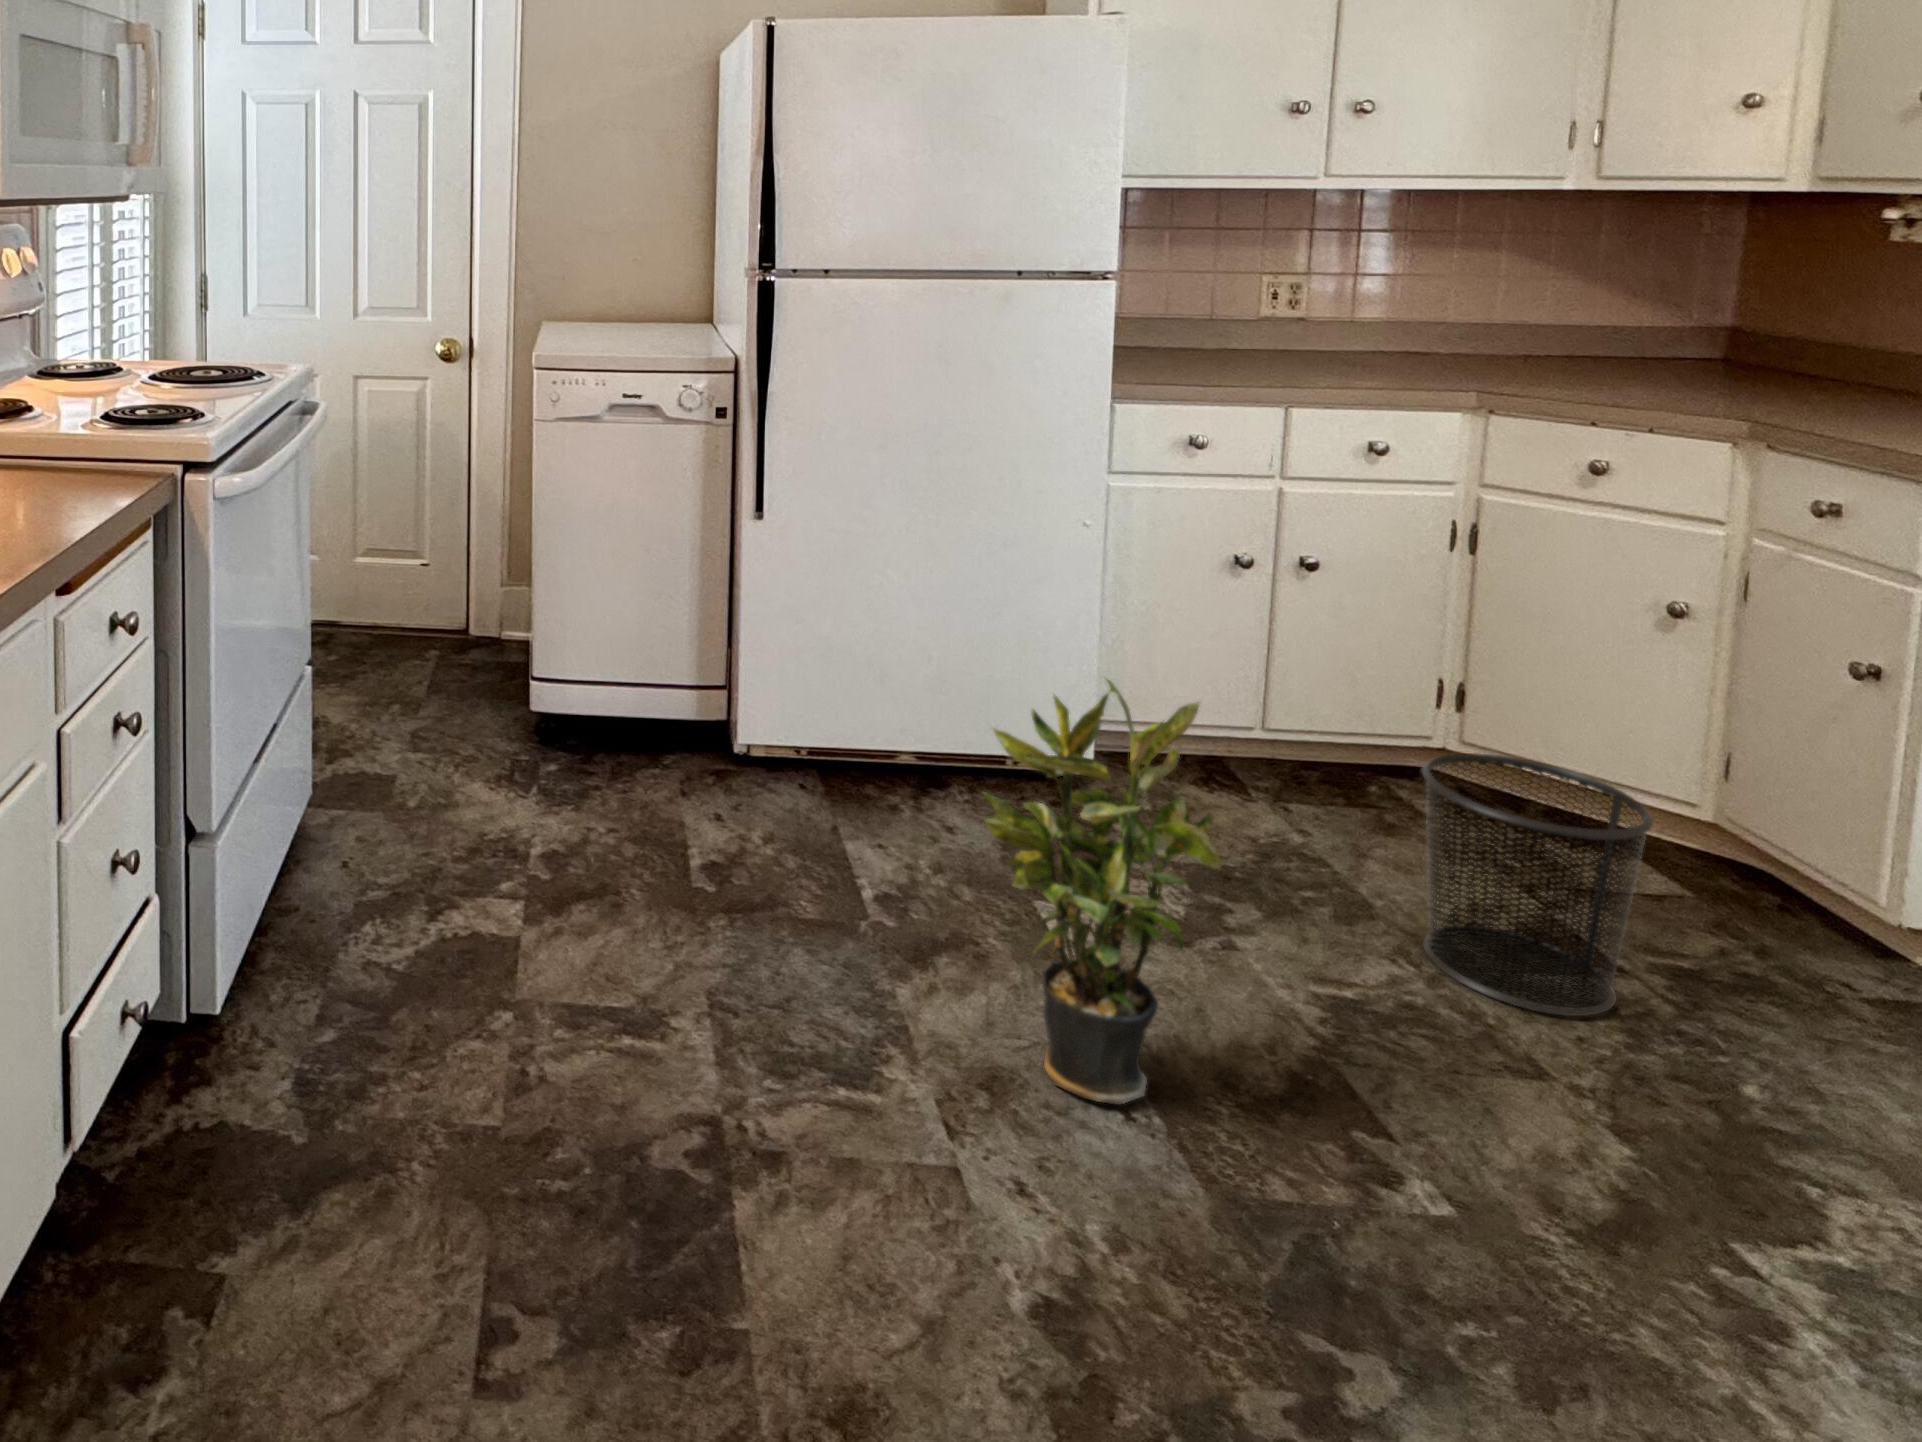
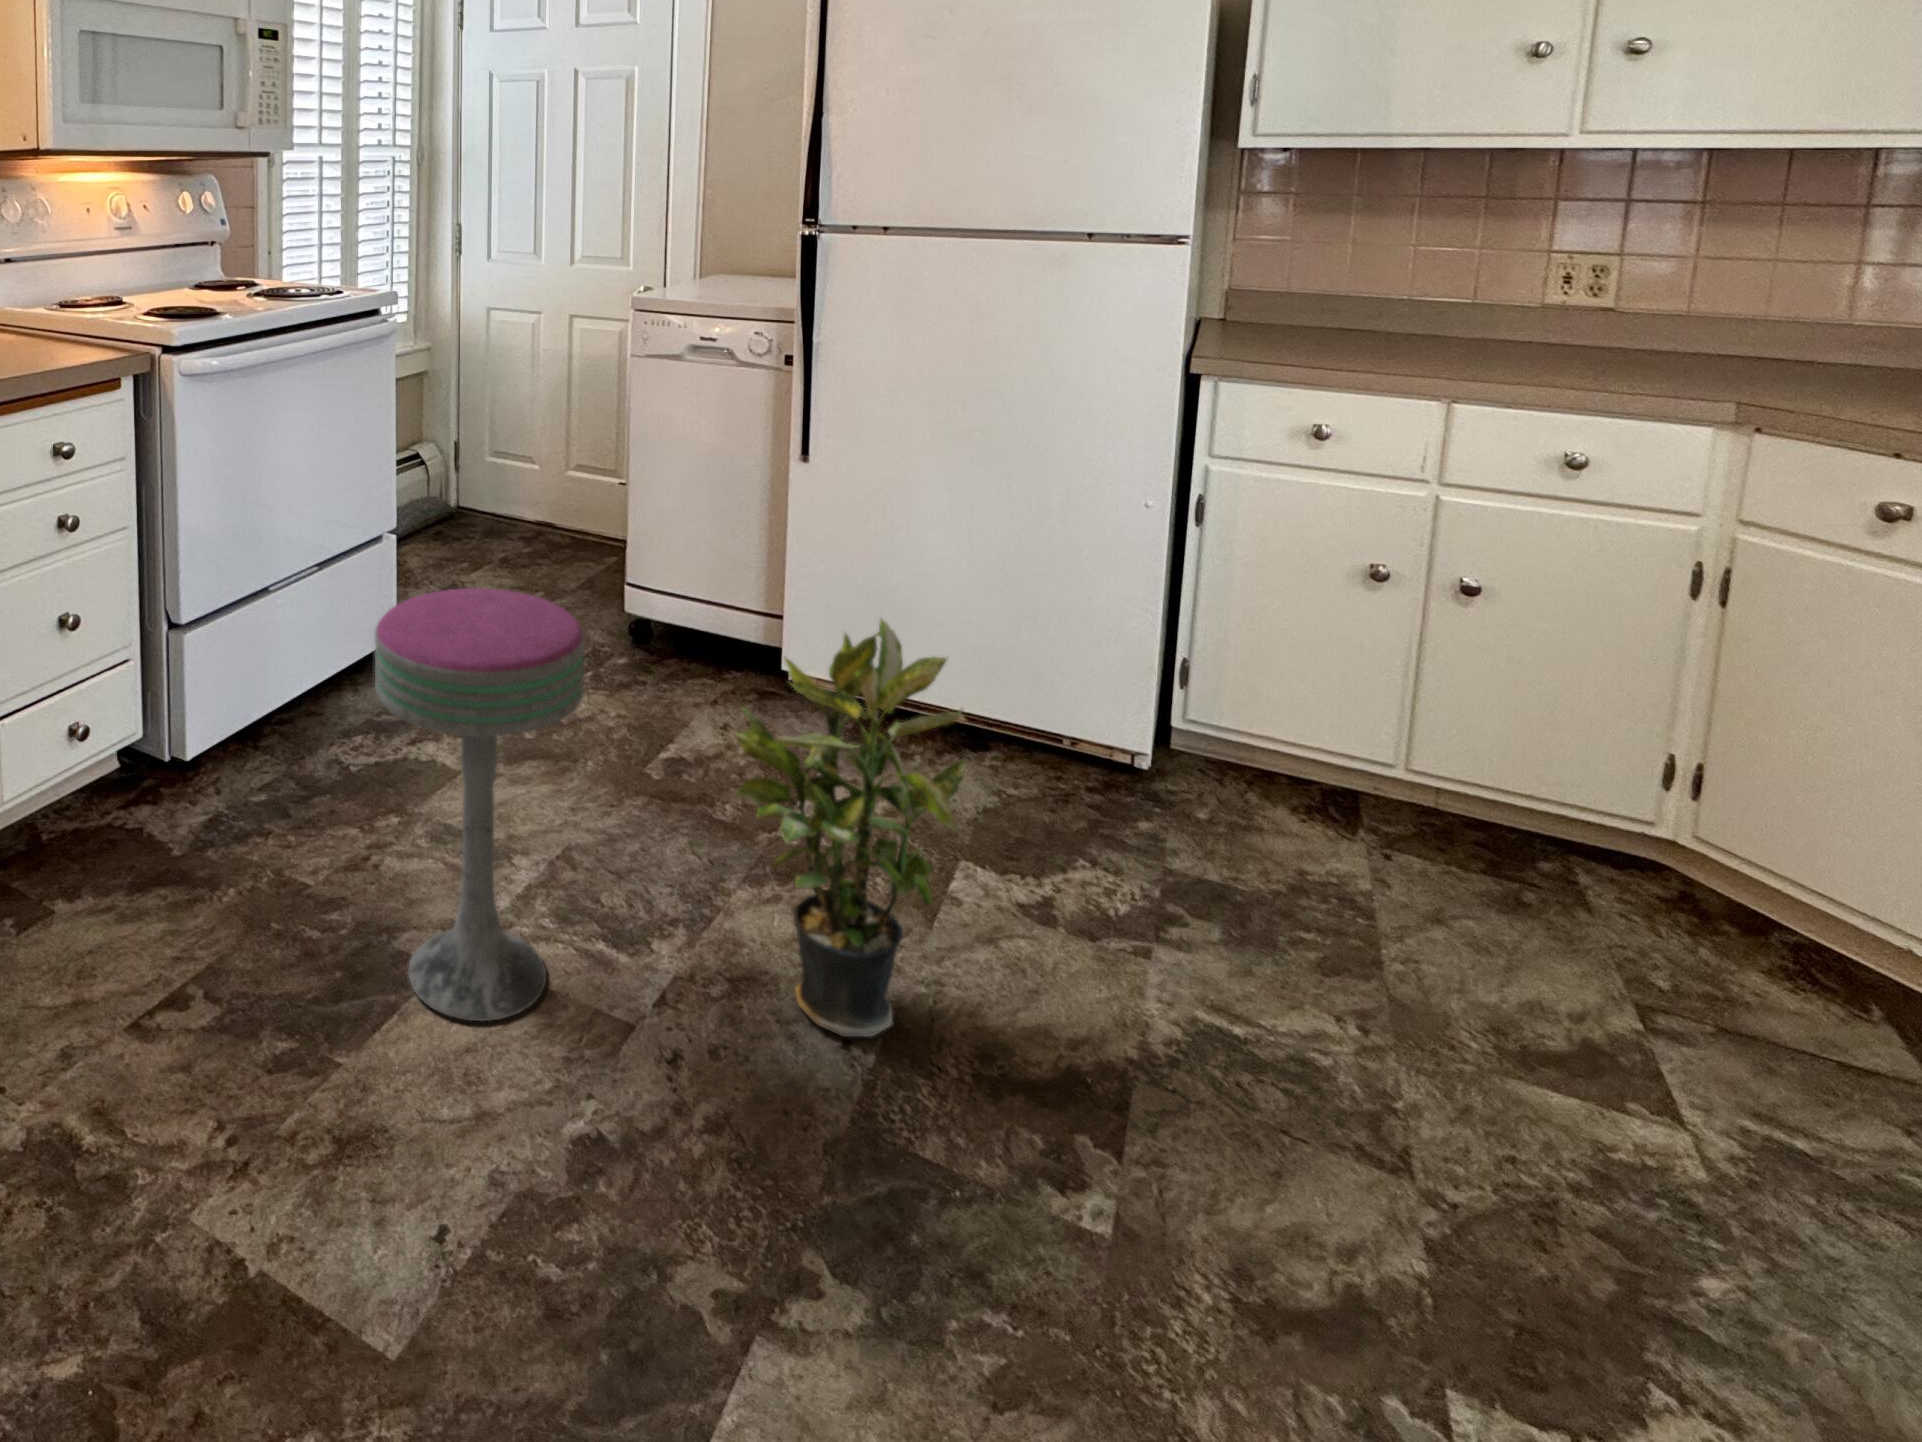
bar stool: none [659,711,912,1225] -> present [375,588,585,1021]
waste bin: present [1422,753,1654,1016] -> none [1394,811,1697,1154]

